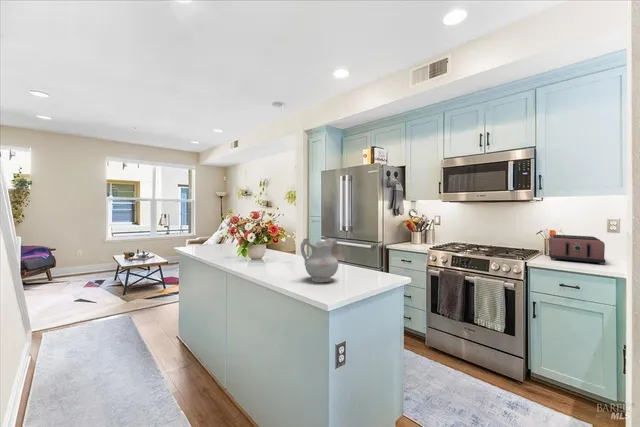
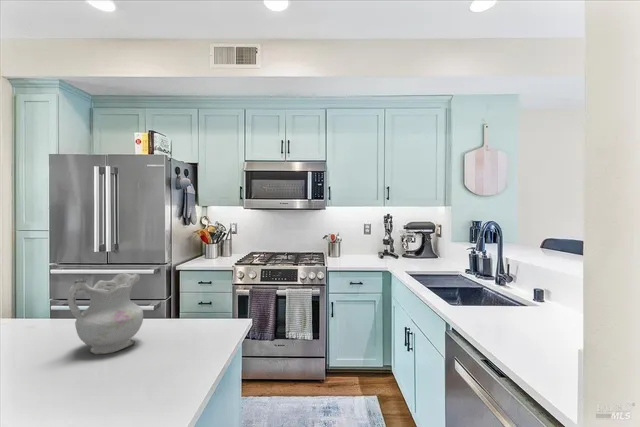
toaster: present [549,235,606,265] -> none [340,240,381,264]

